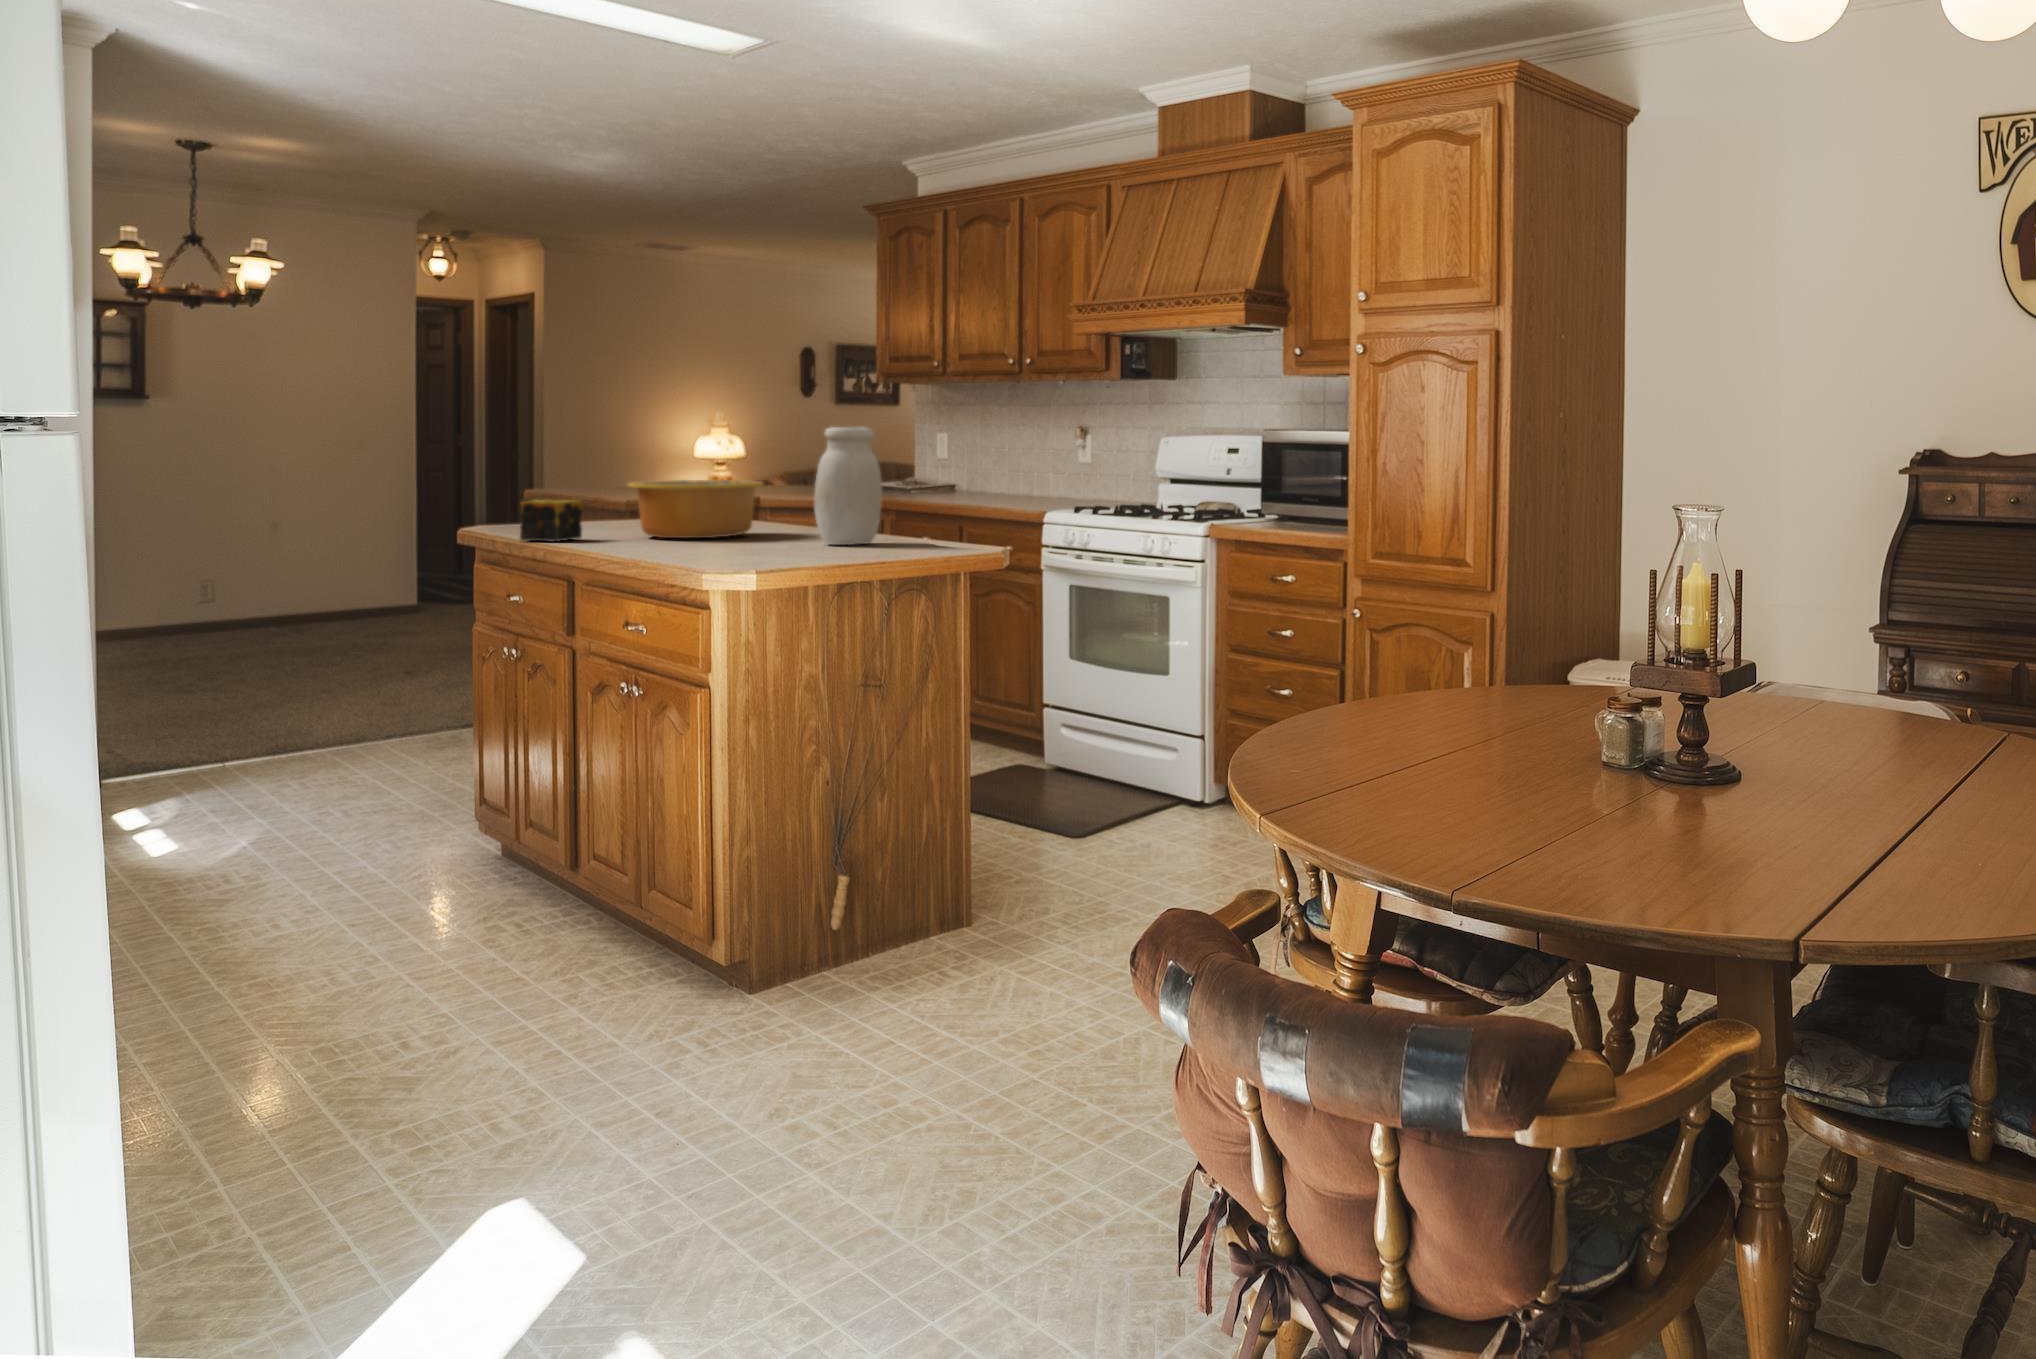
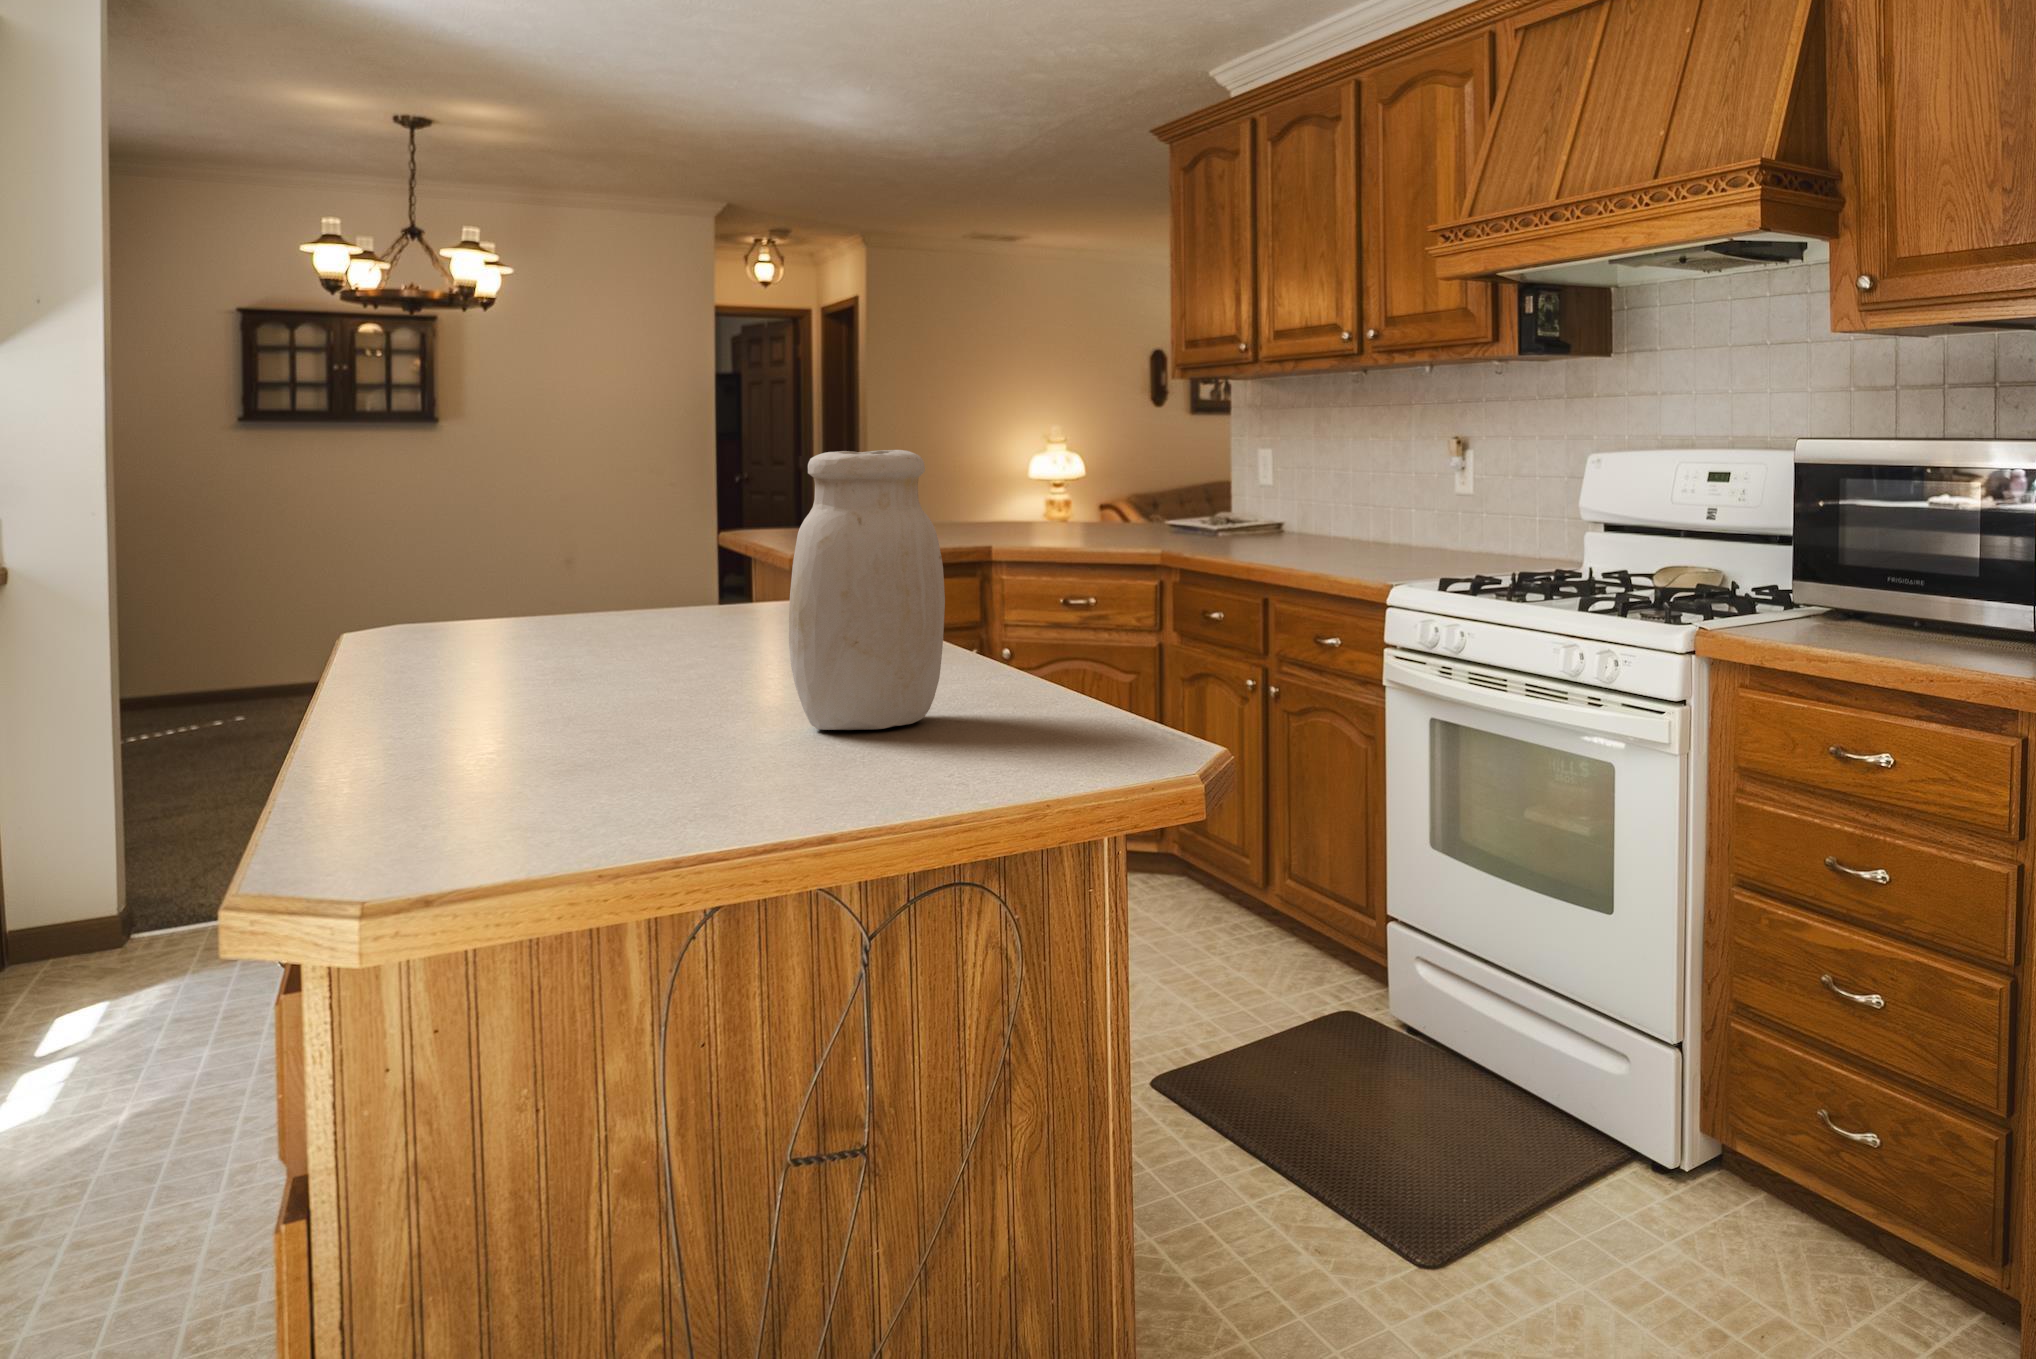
bowl: present [628,480,763,538] -> none [499,558,781,690]
candle: present [520,500,582,542] -> none [279,606,413,700]

